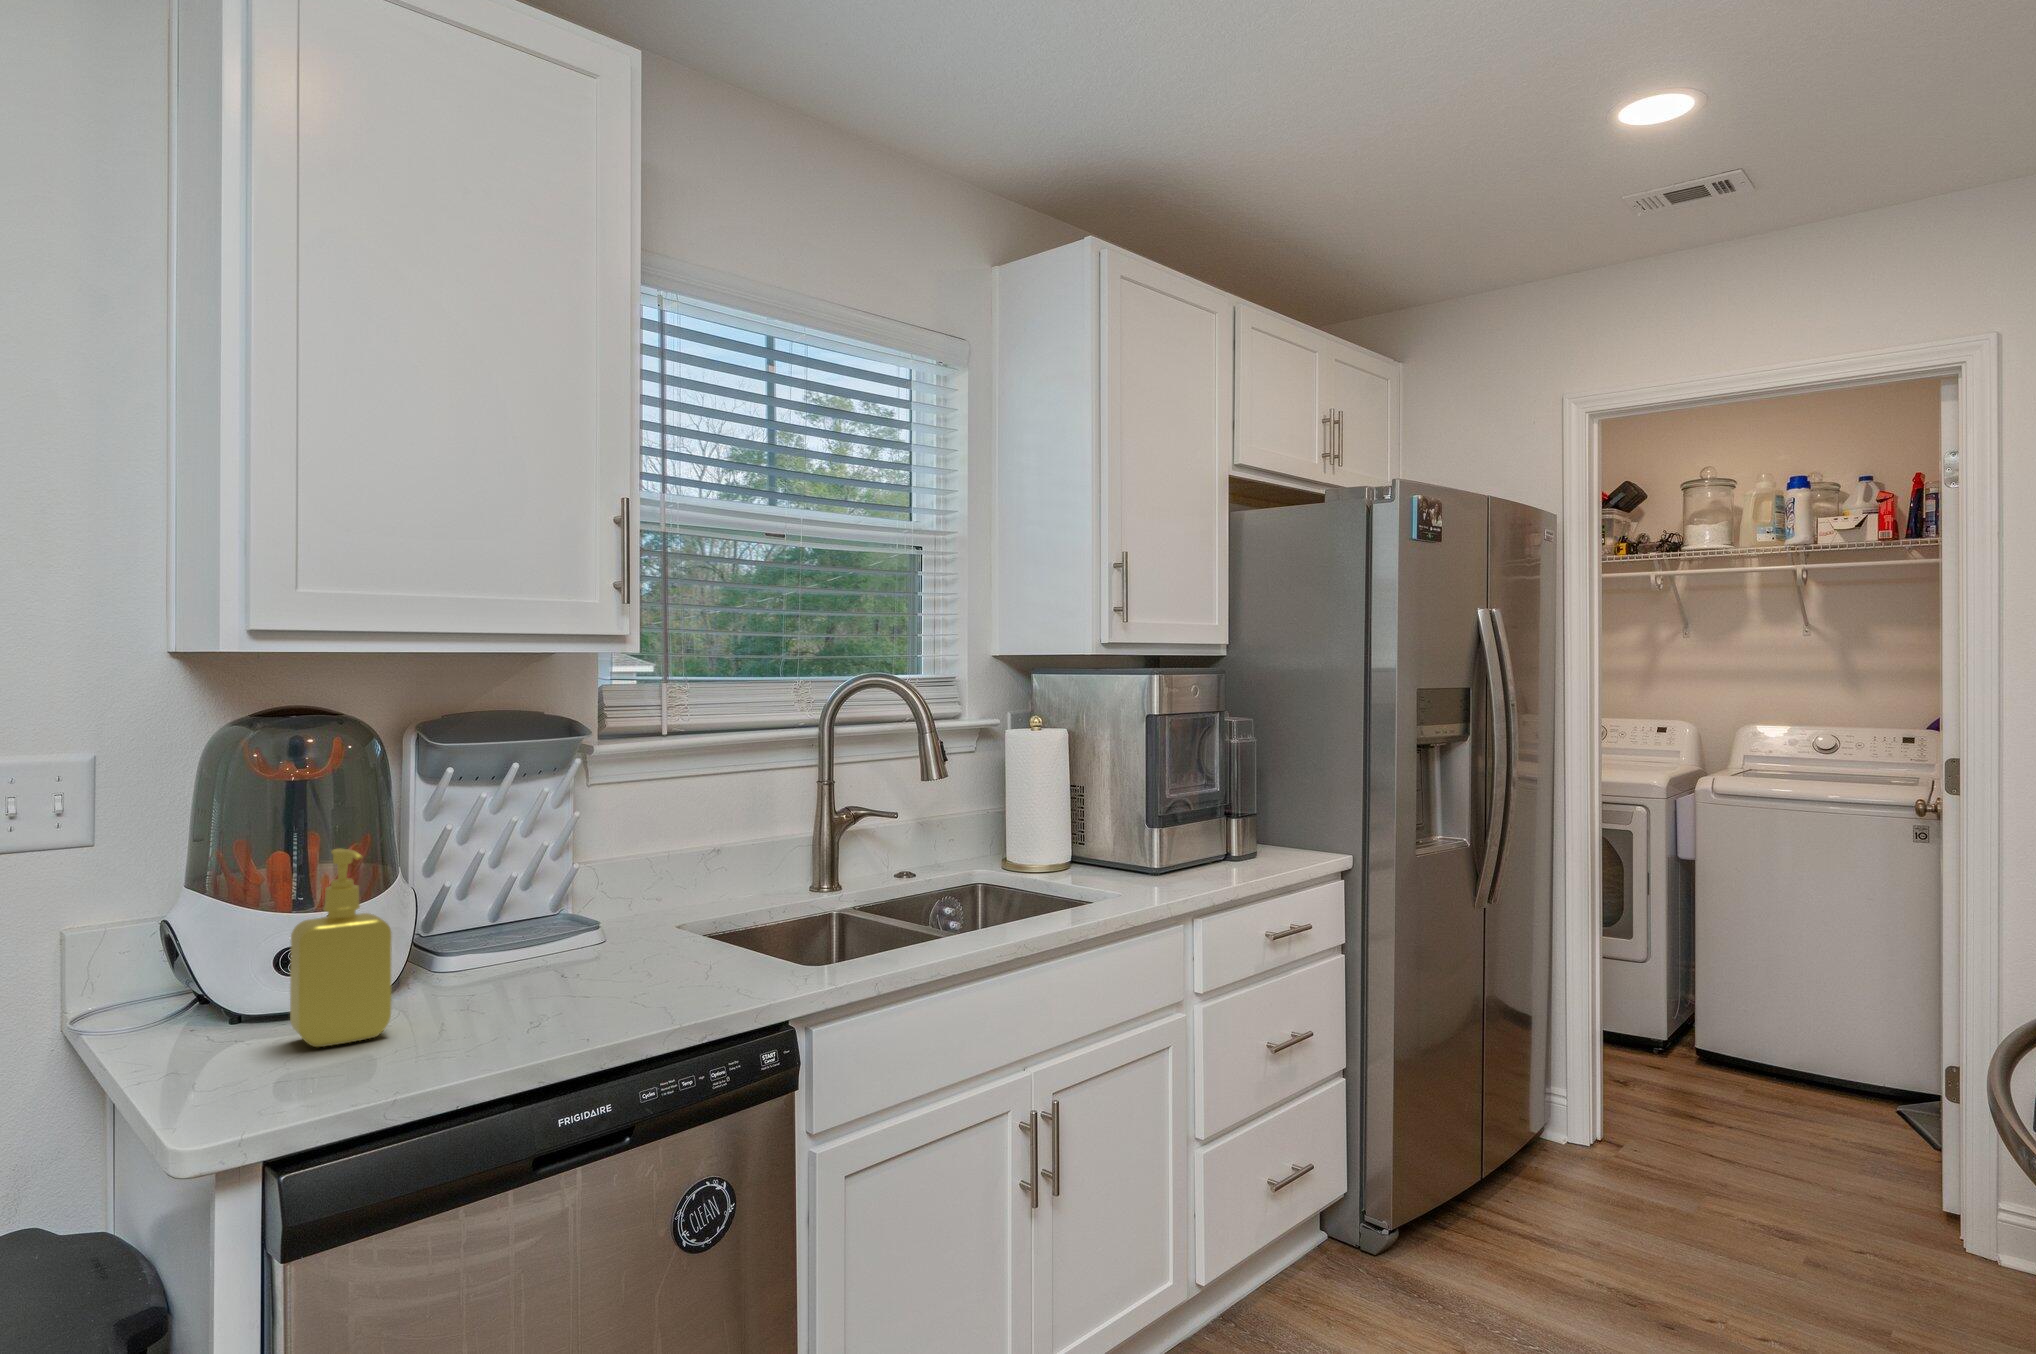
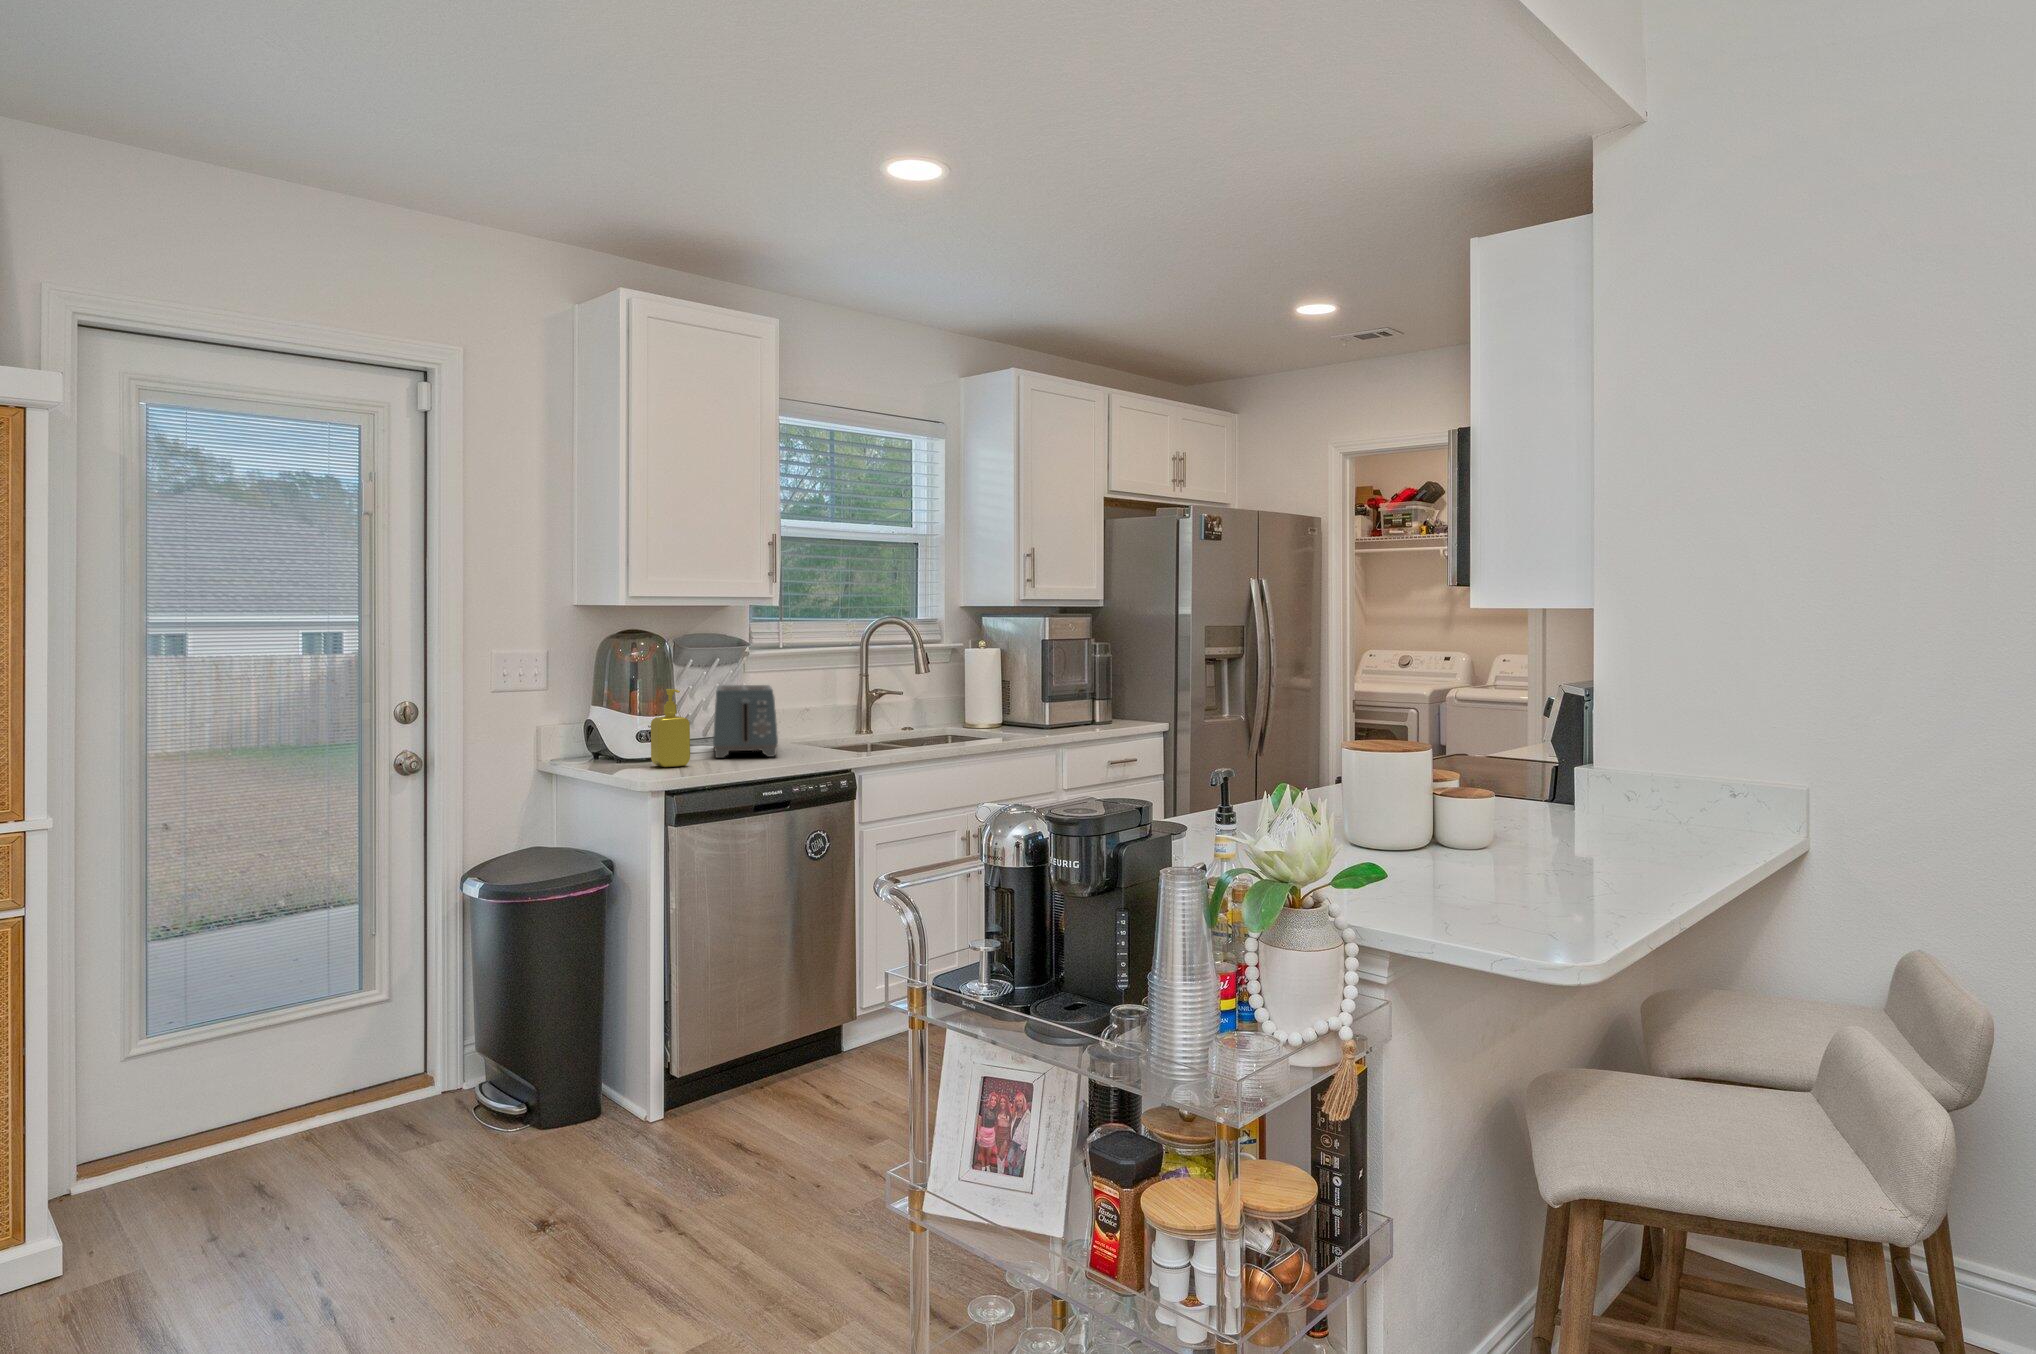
toaster: none [473,813,635,994] -> present [713,685,778,758]

